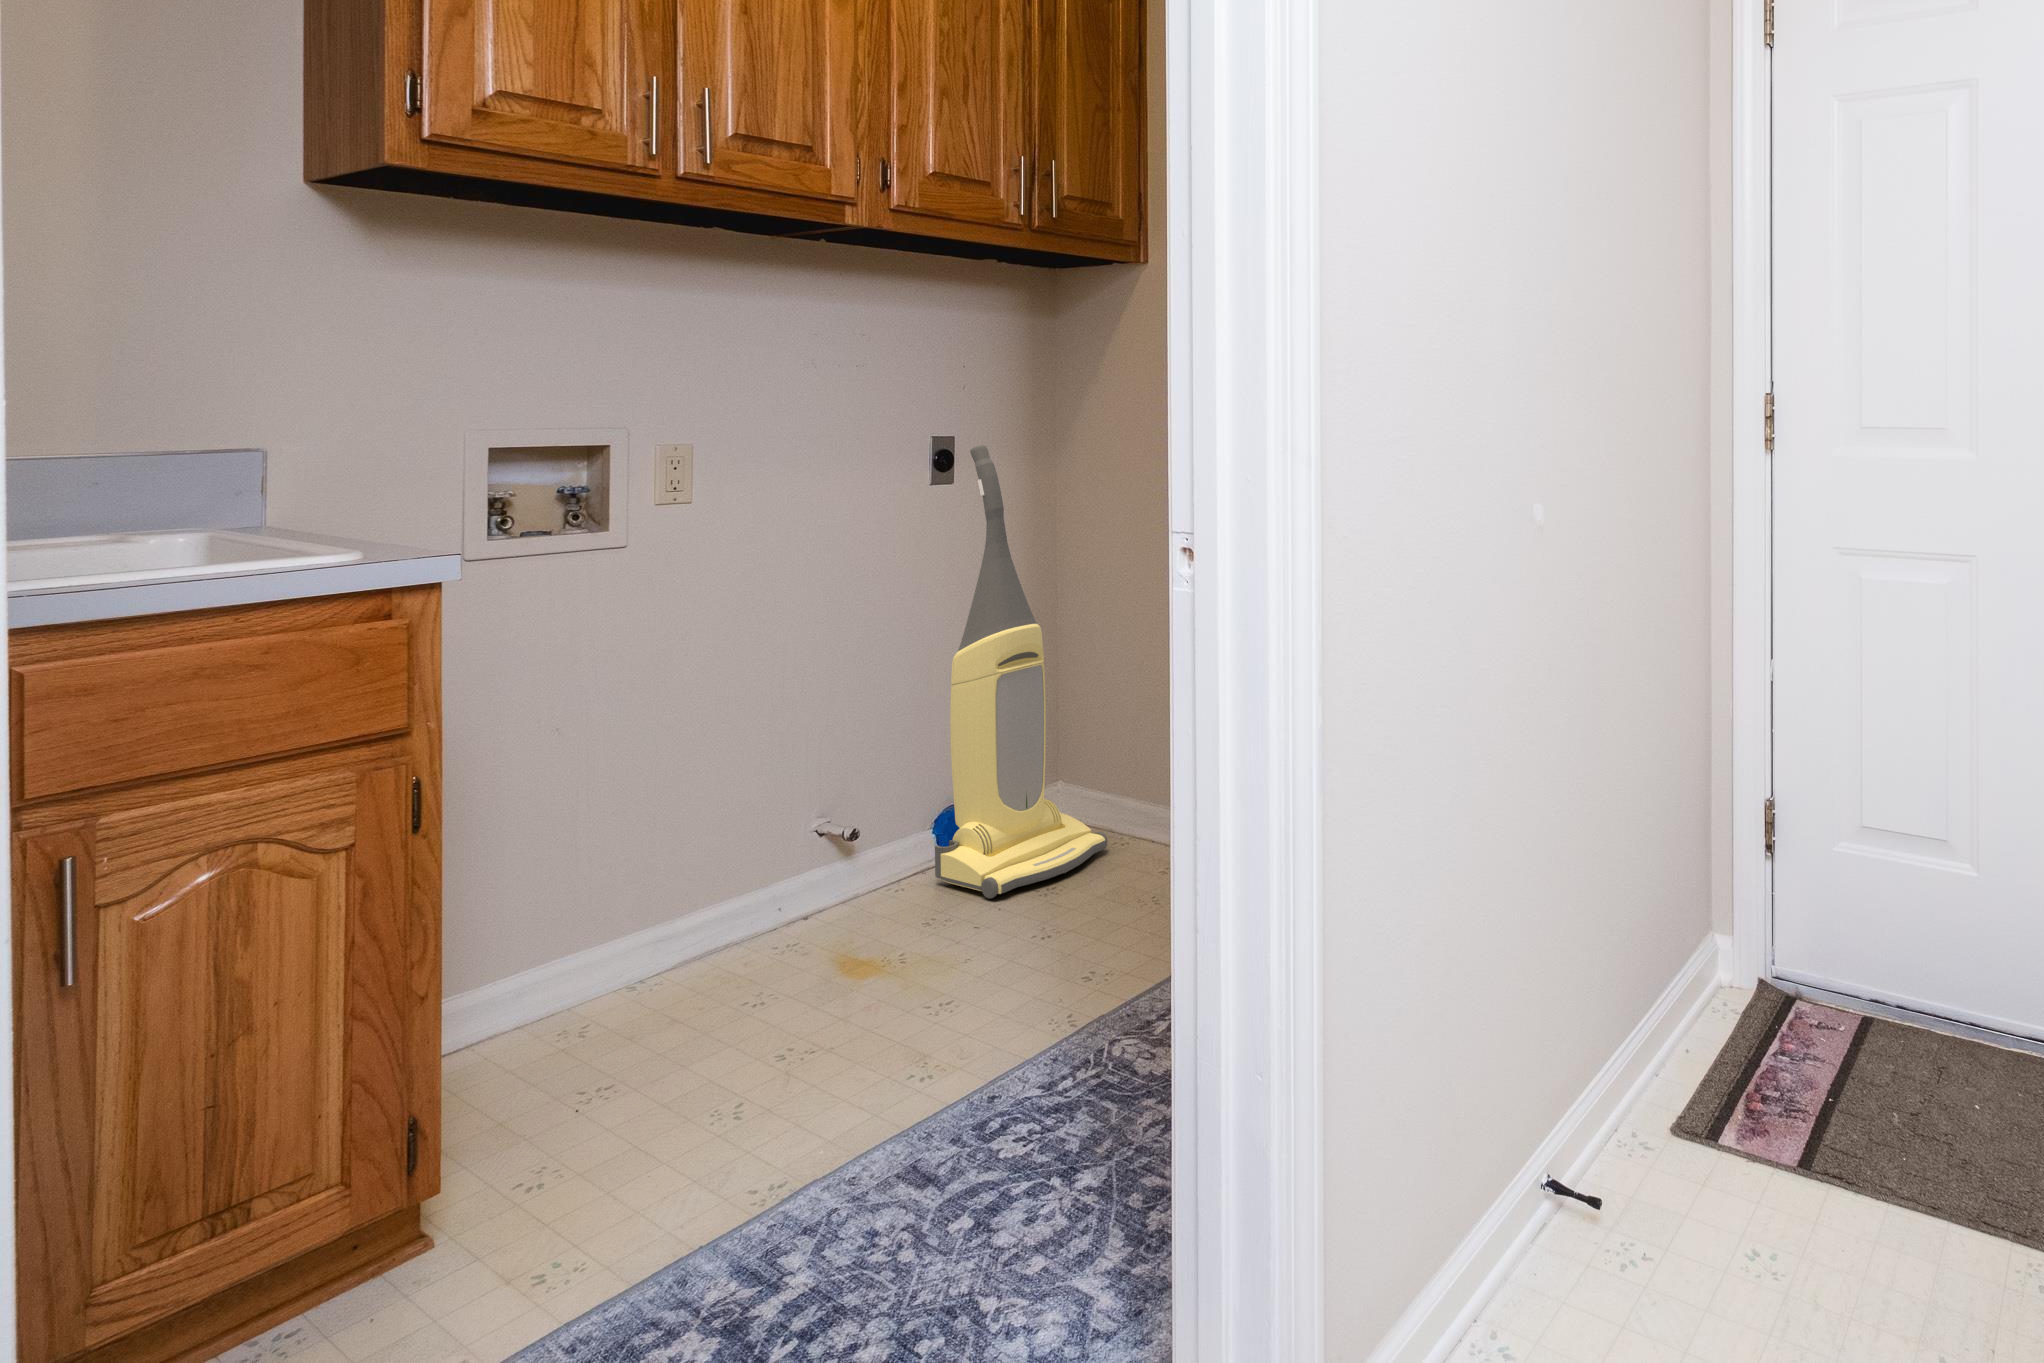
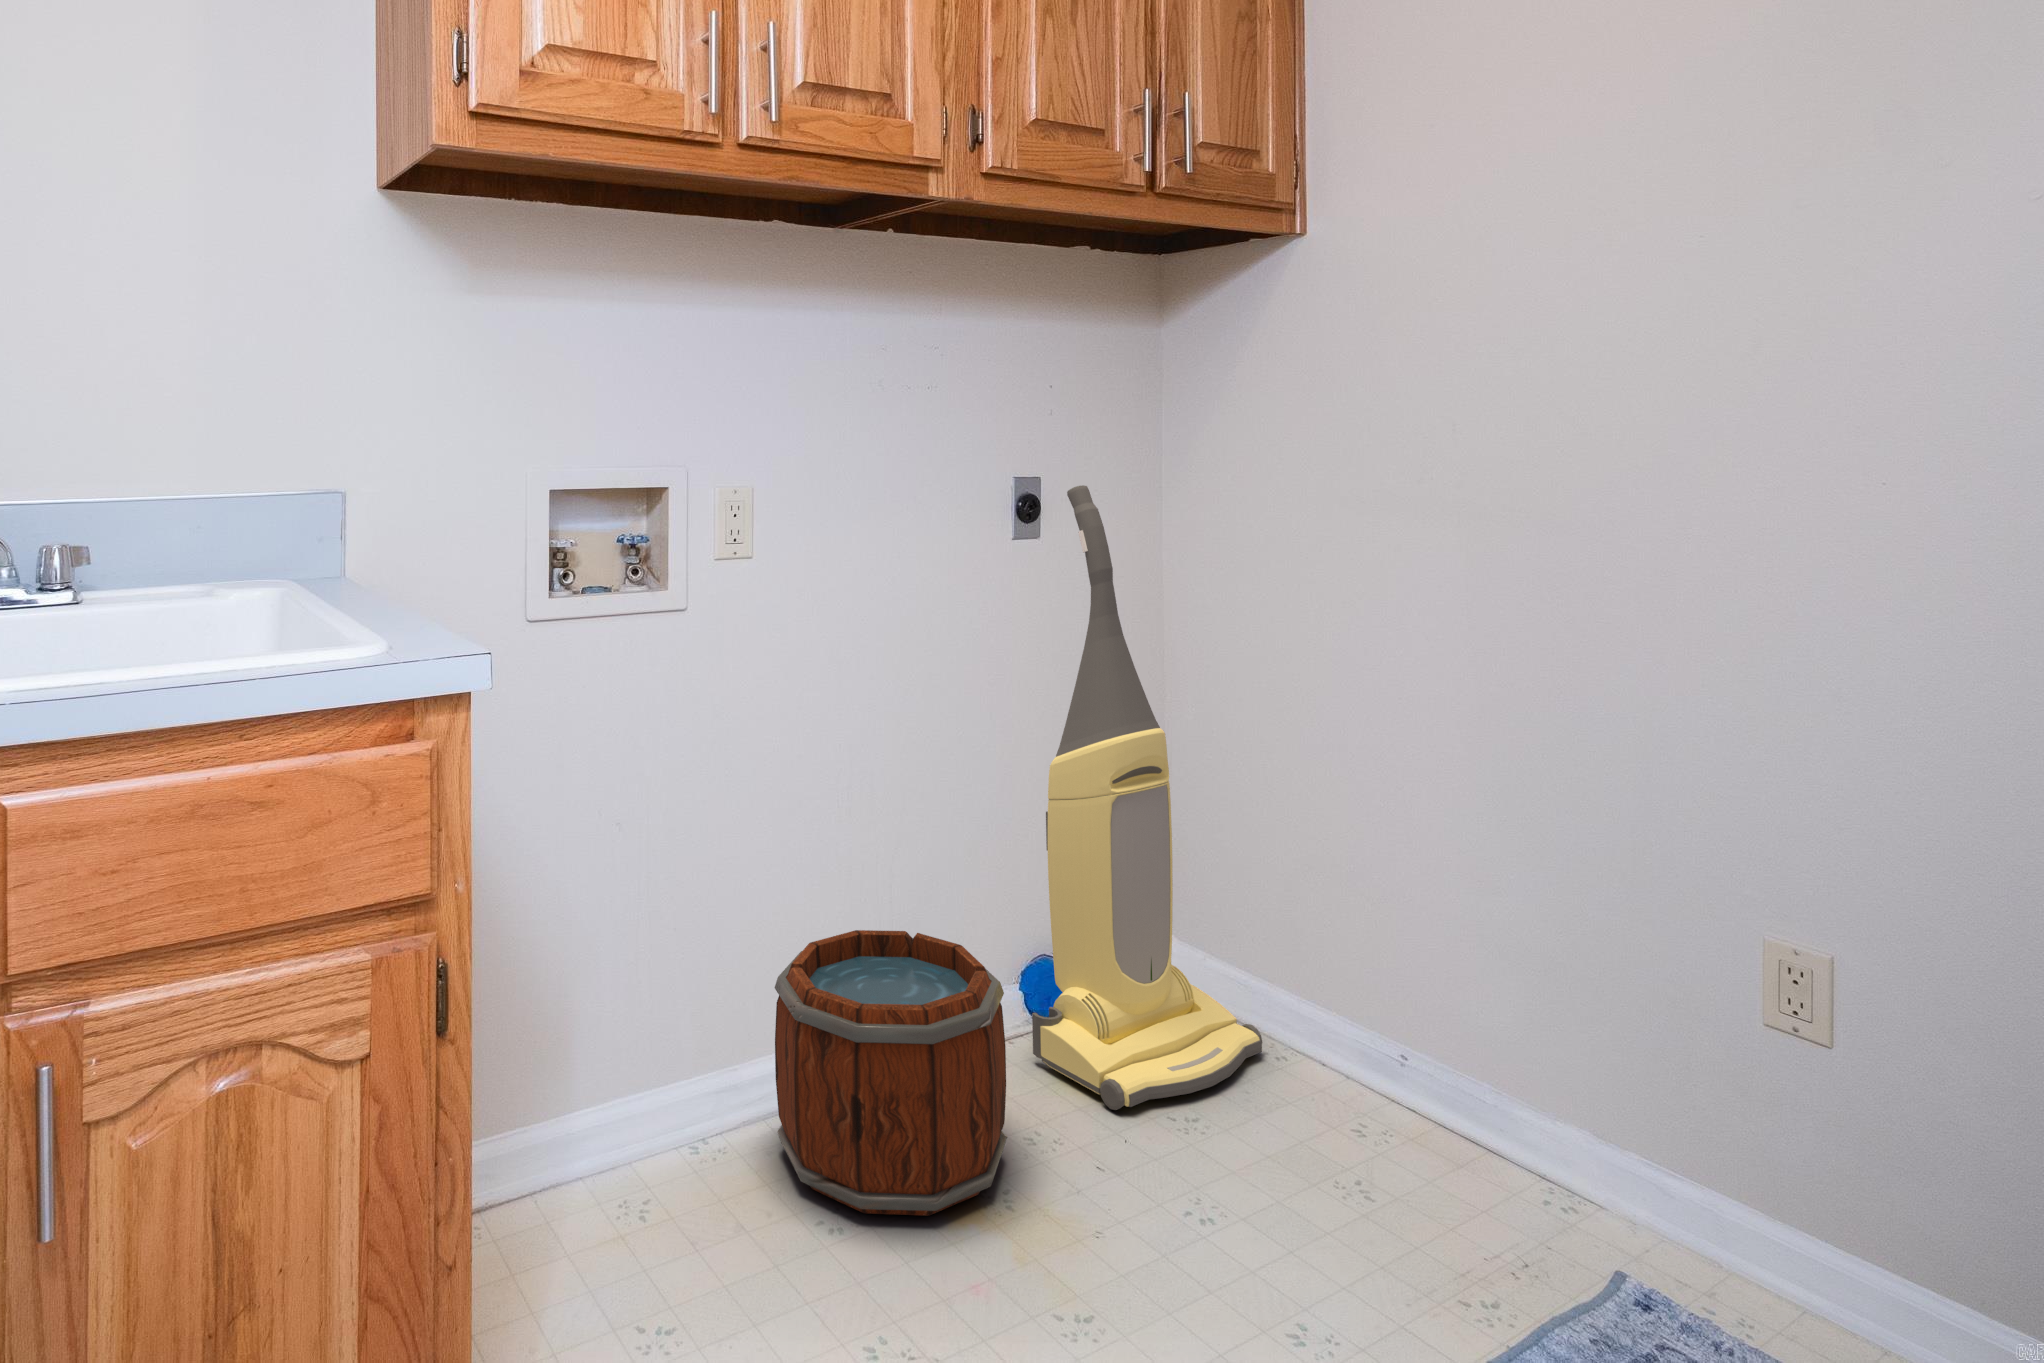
bucket: none [709,790,902,989] -> present [775,930,1007,1216]

